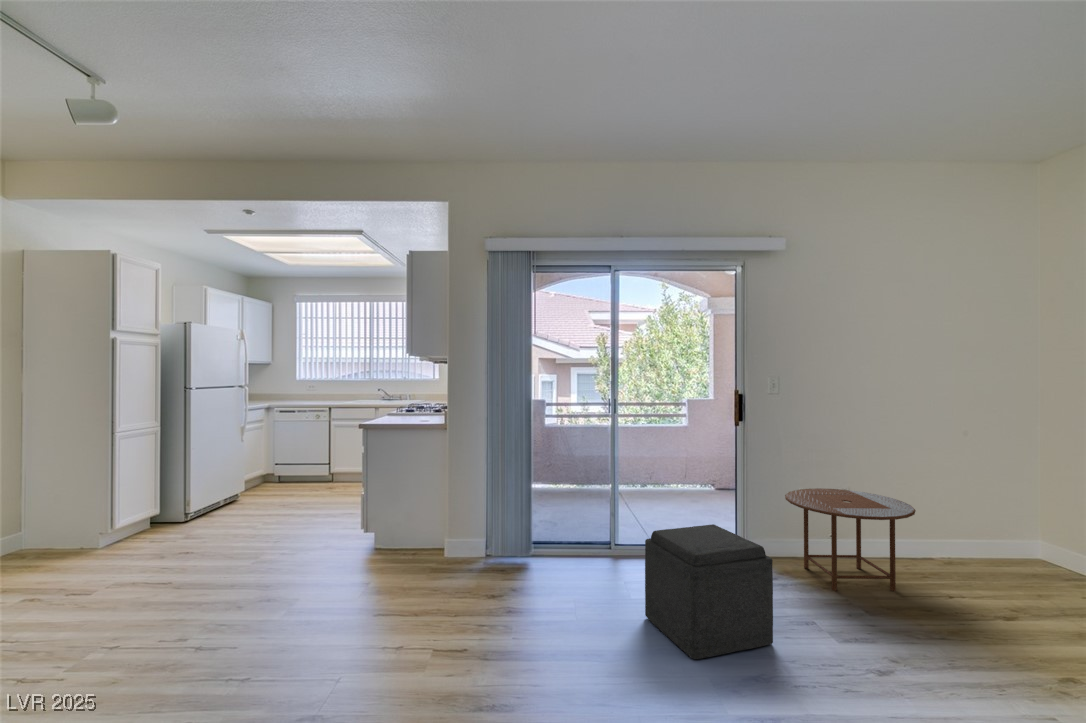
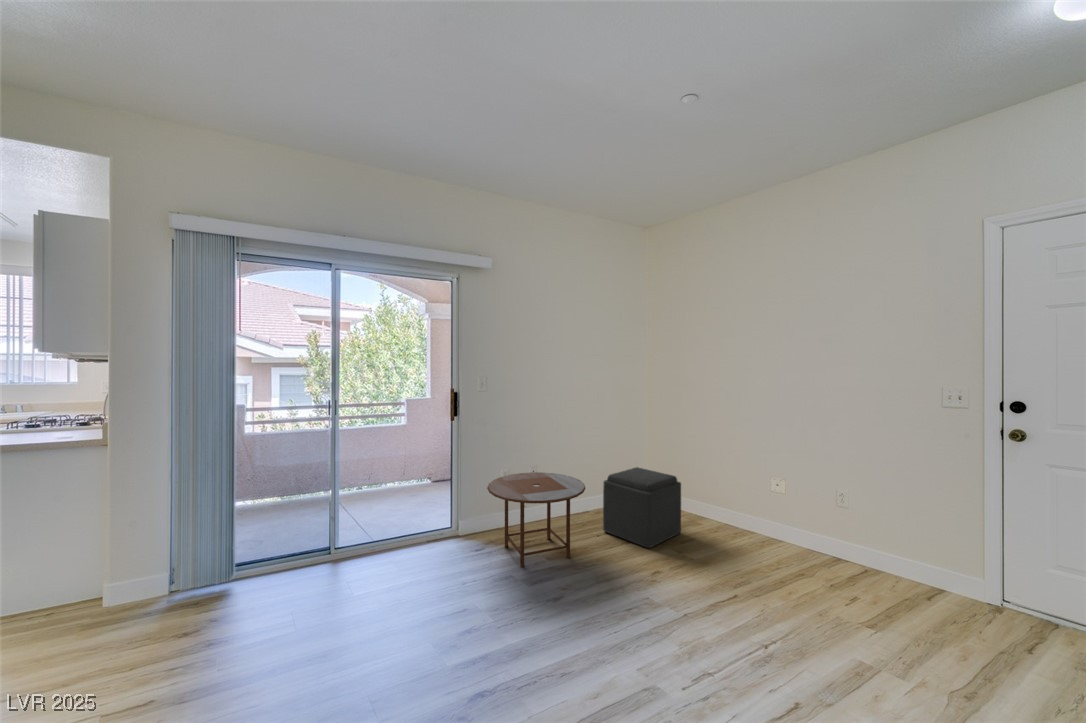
ottoman: present [645,524,773,659] -> present [603,467,681,548]

